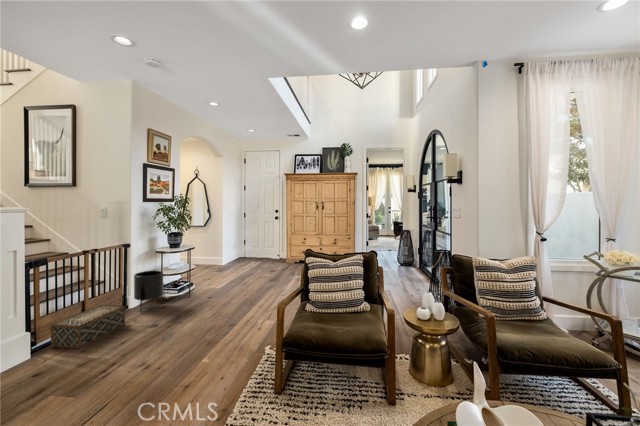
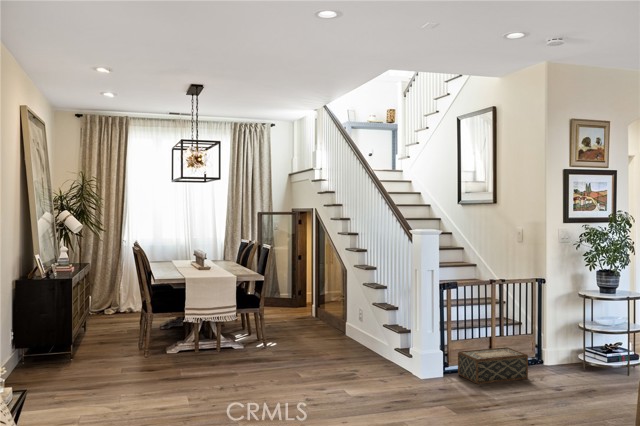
planter: present [134,271,165,312] -> none [547,319,586,375]

